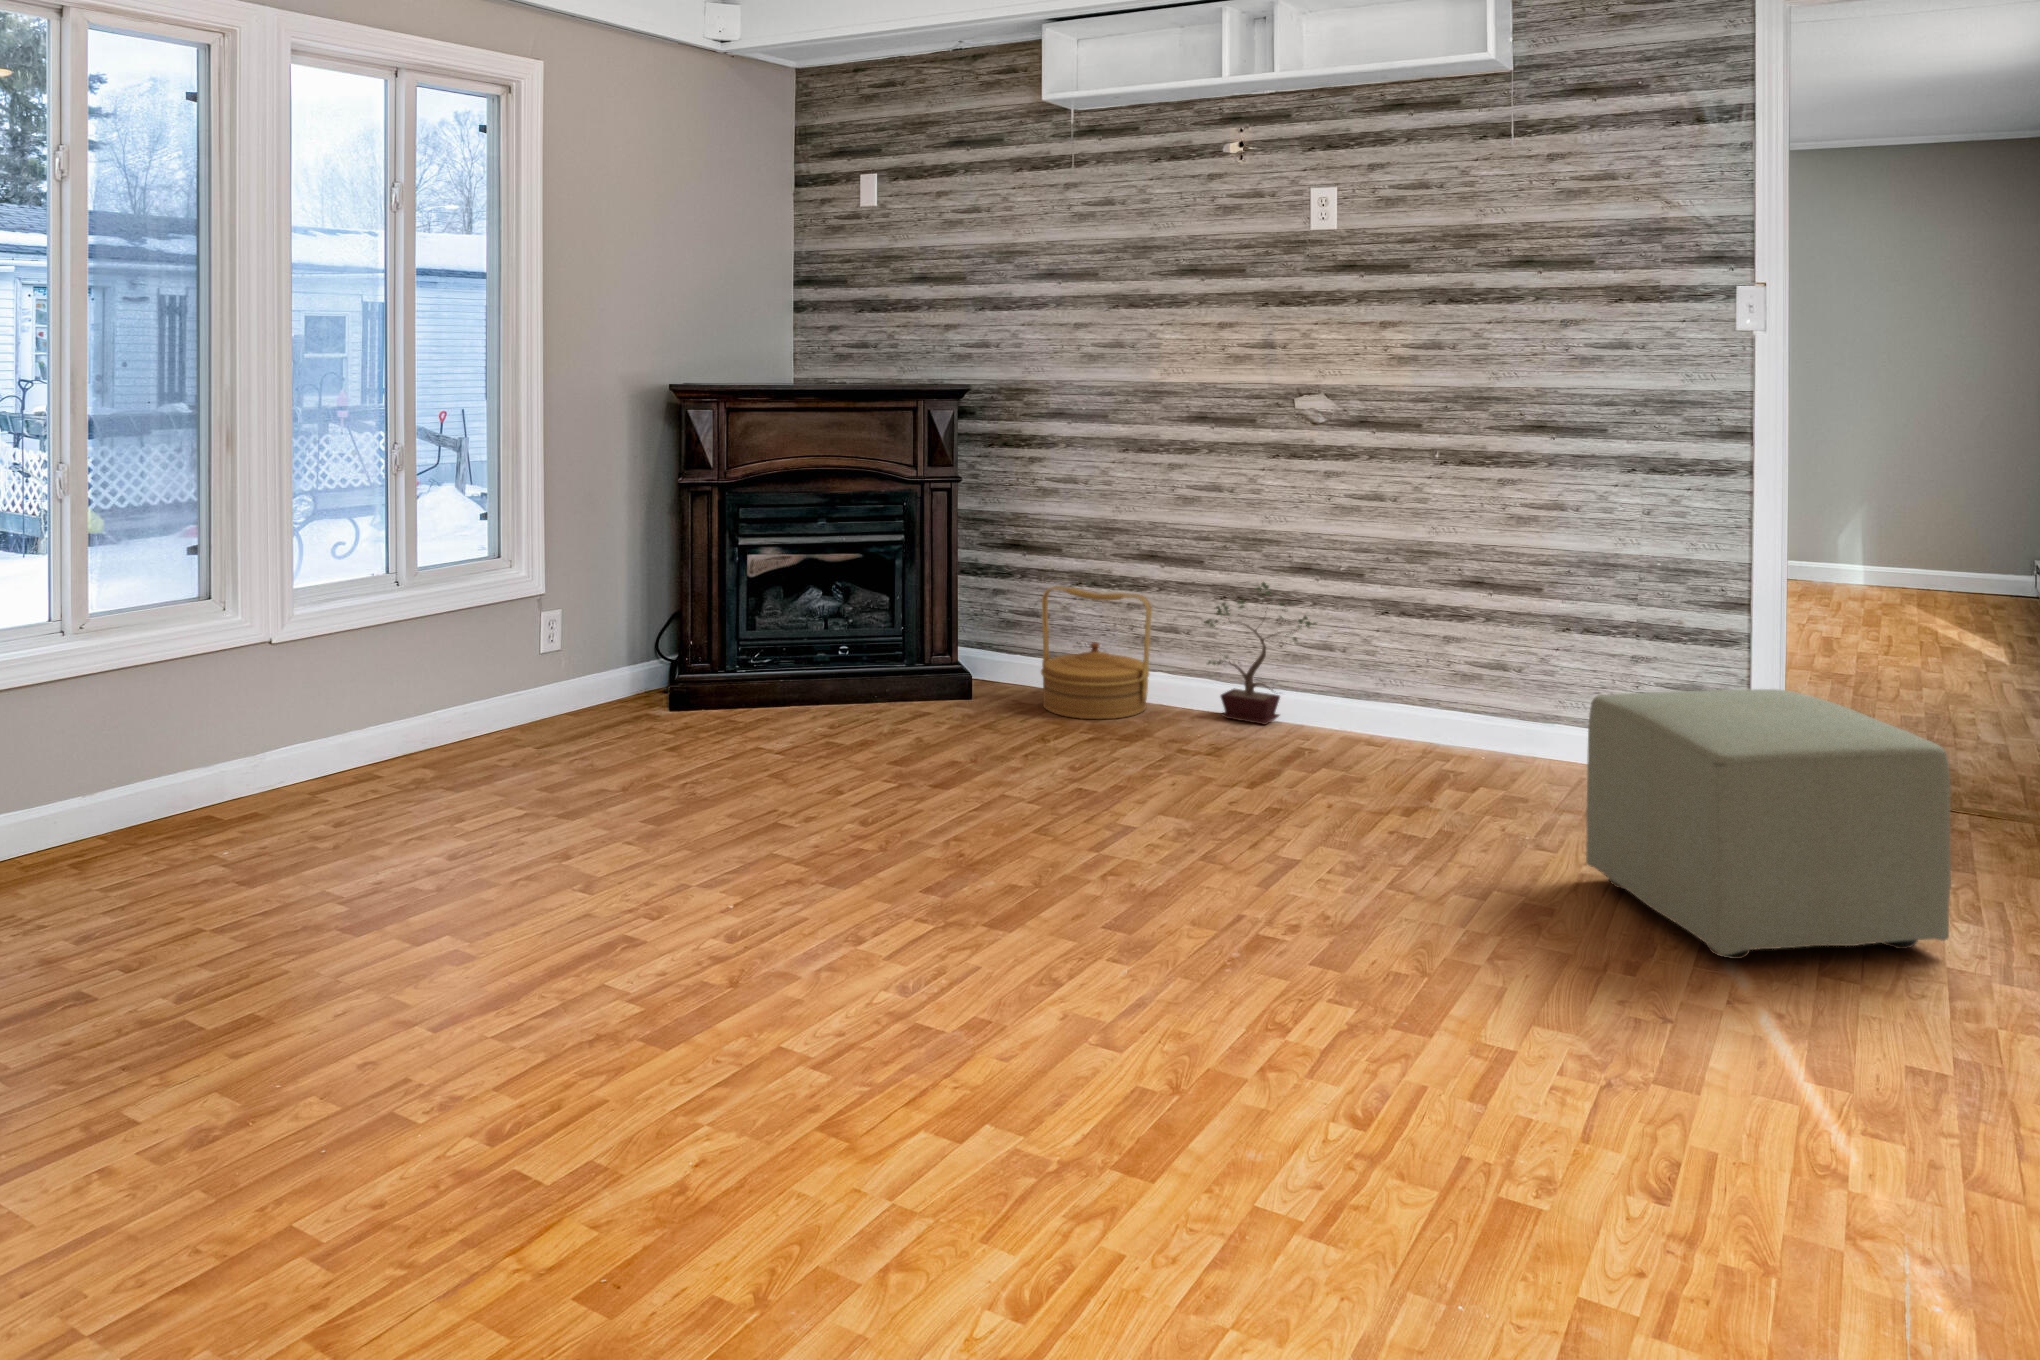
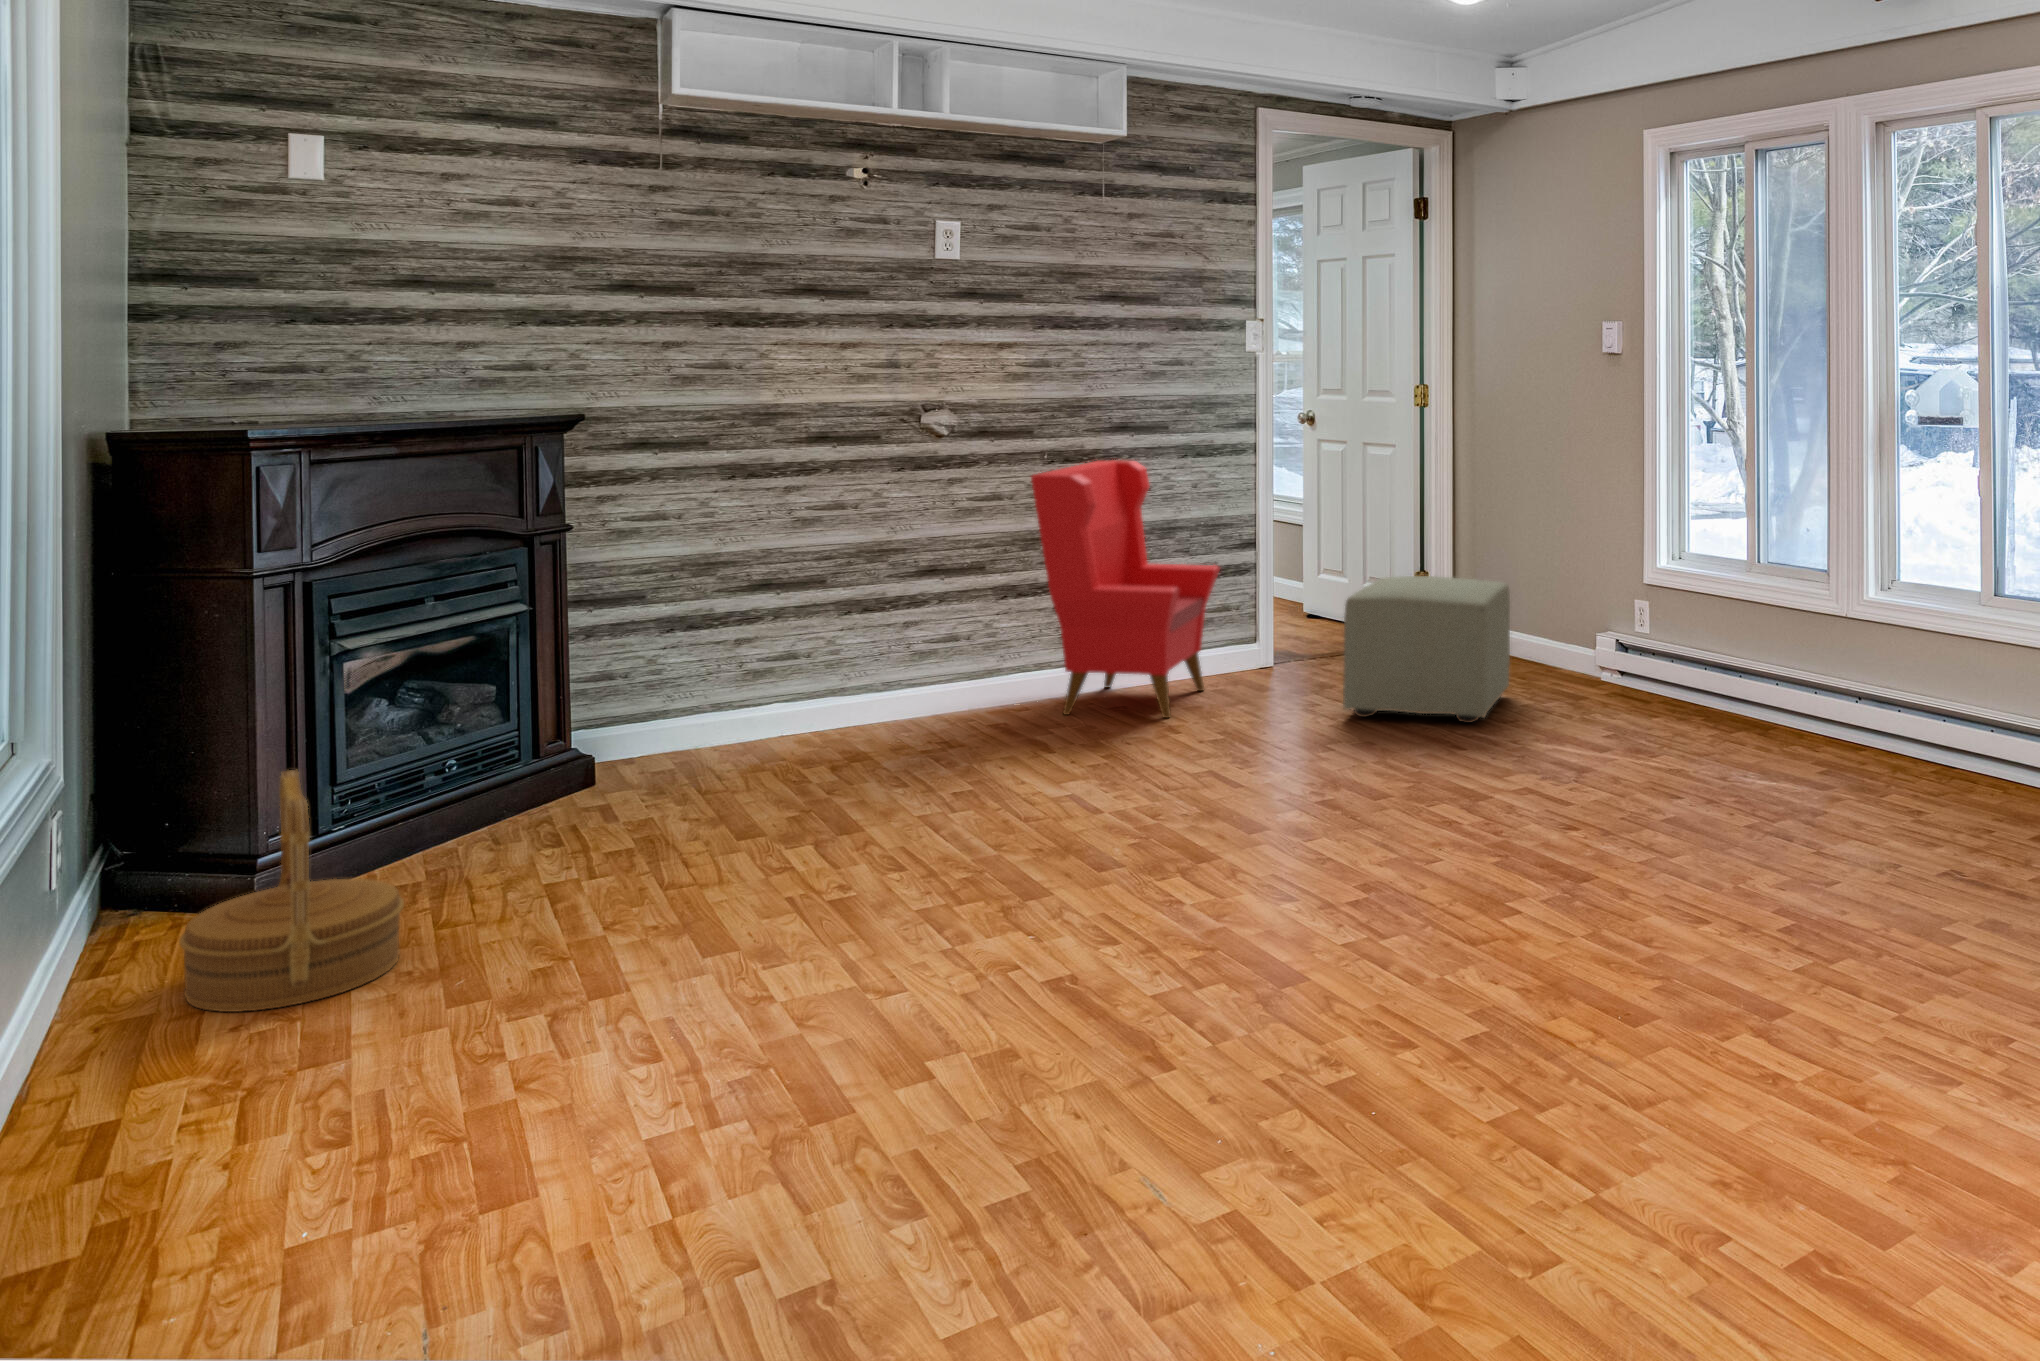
armchair: none [1319,467,1615,800] -> present [1031,460,1220,718]
potted plant: present [1204,582,1317,724] -> none [855,588,982,725]
woven basket: present [1041,586,1152,719] -> present [179,769,404,1012]

